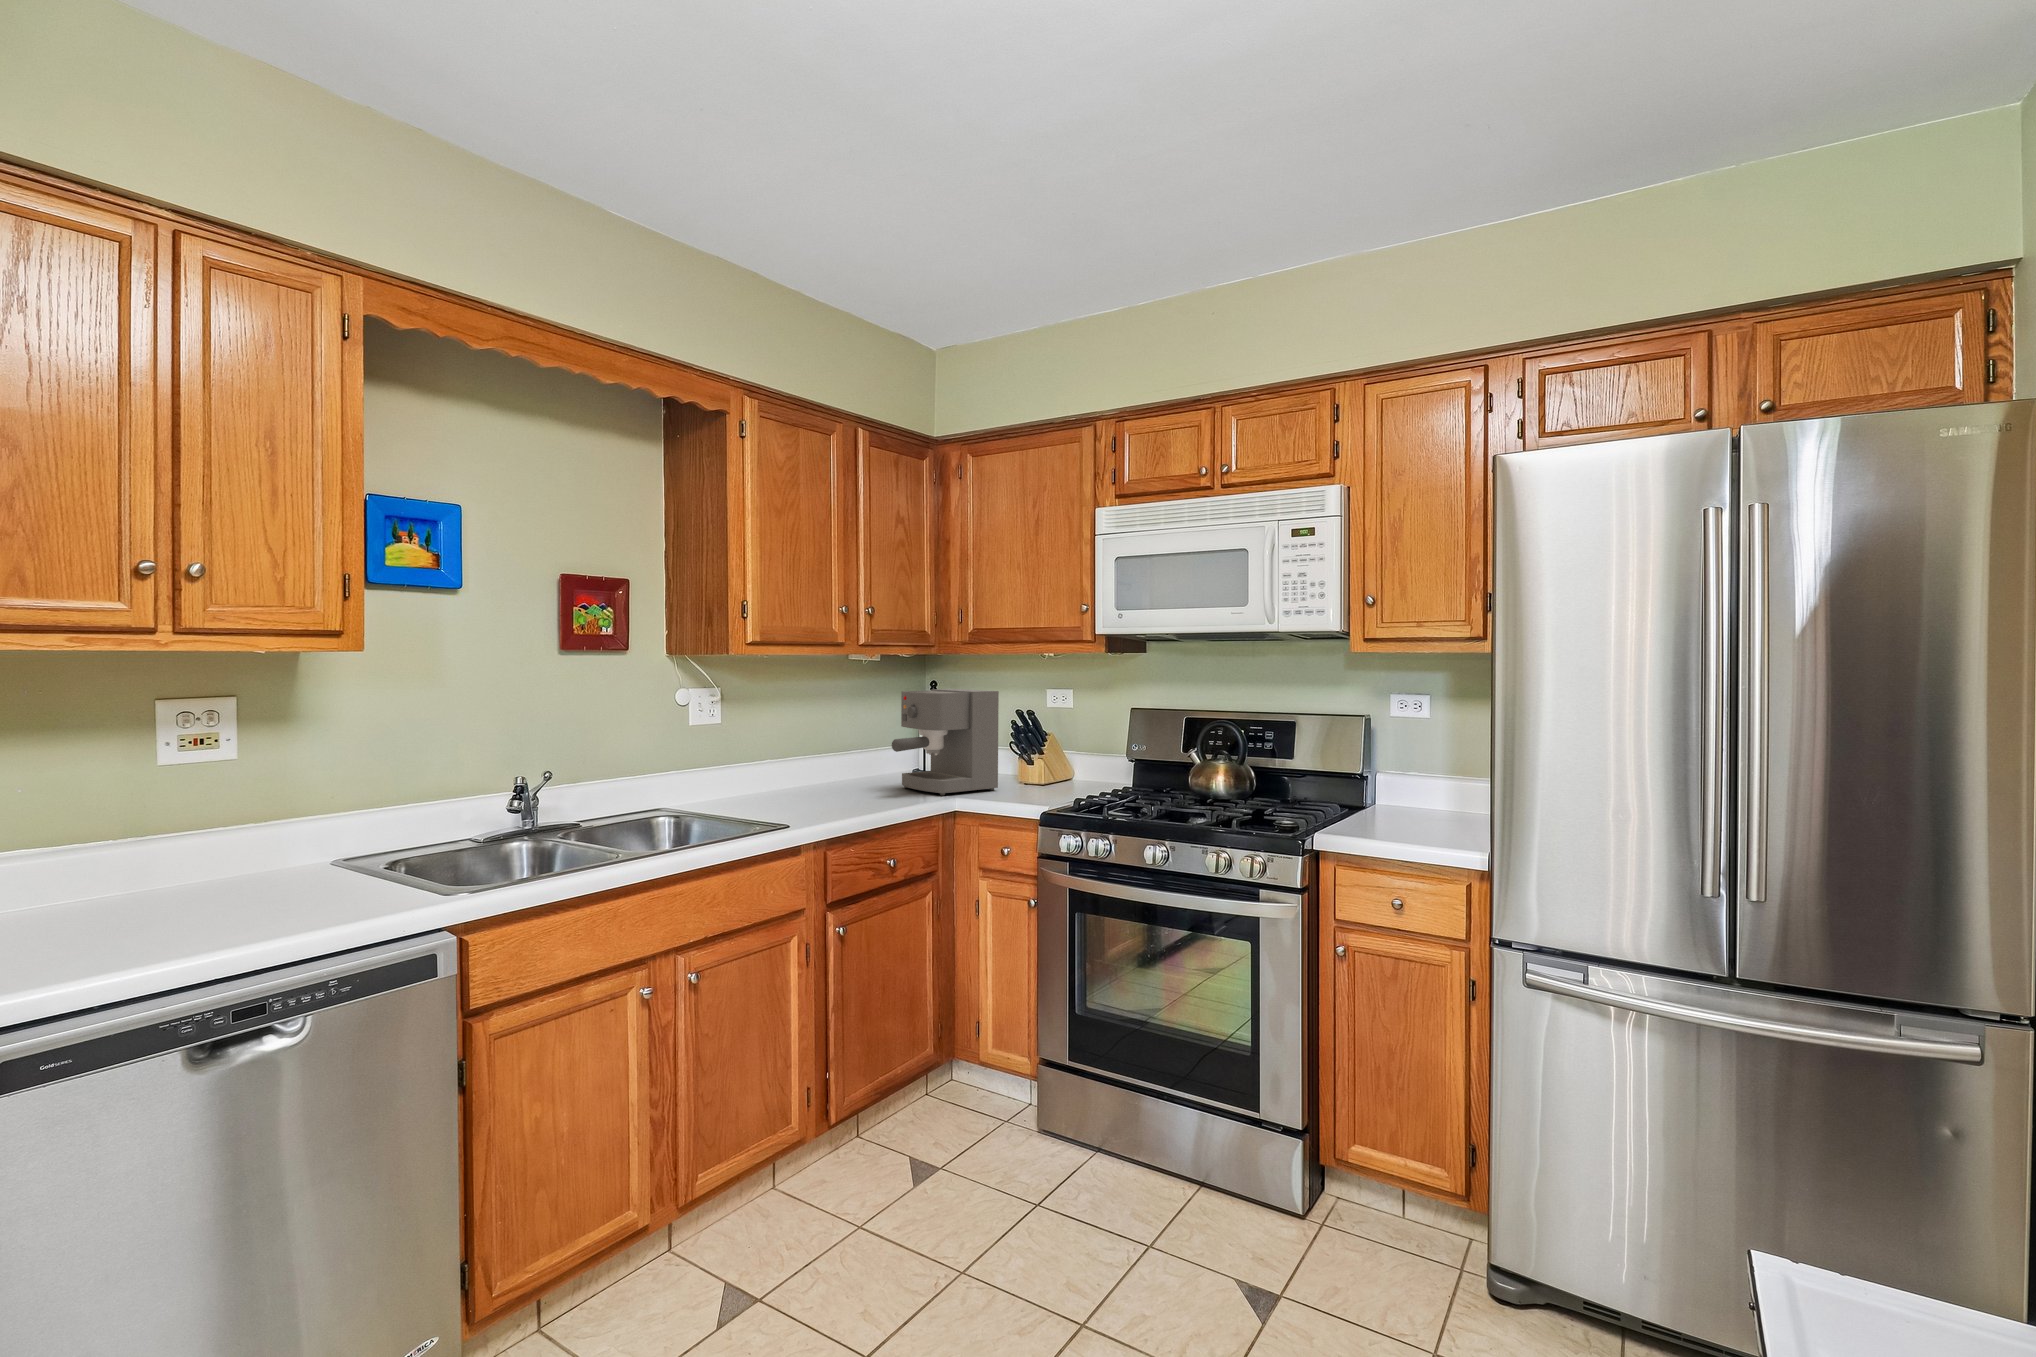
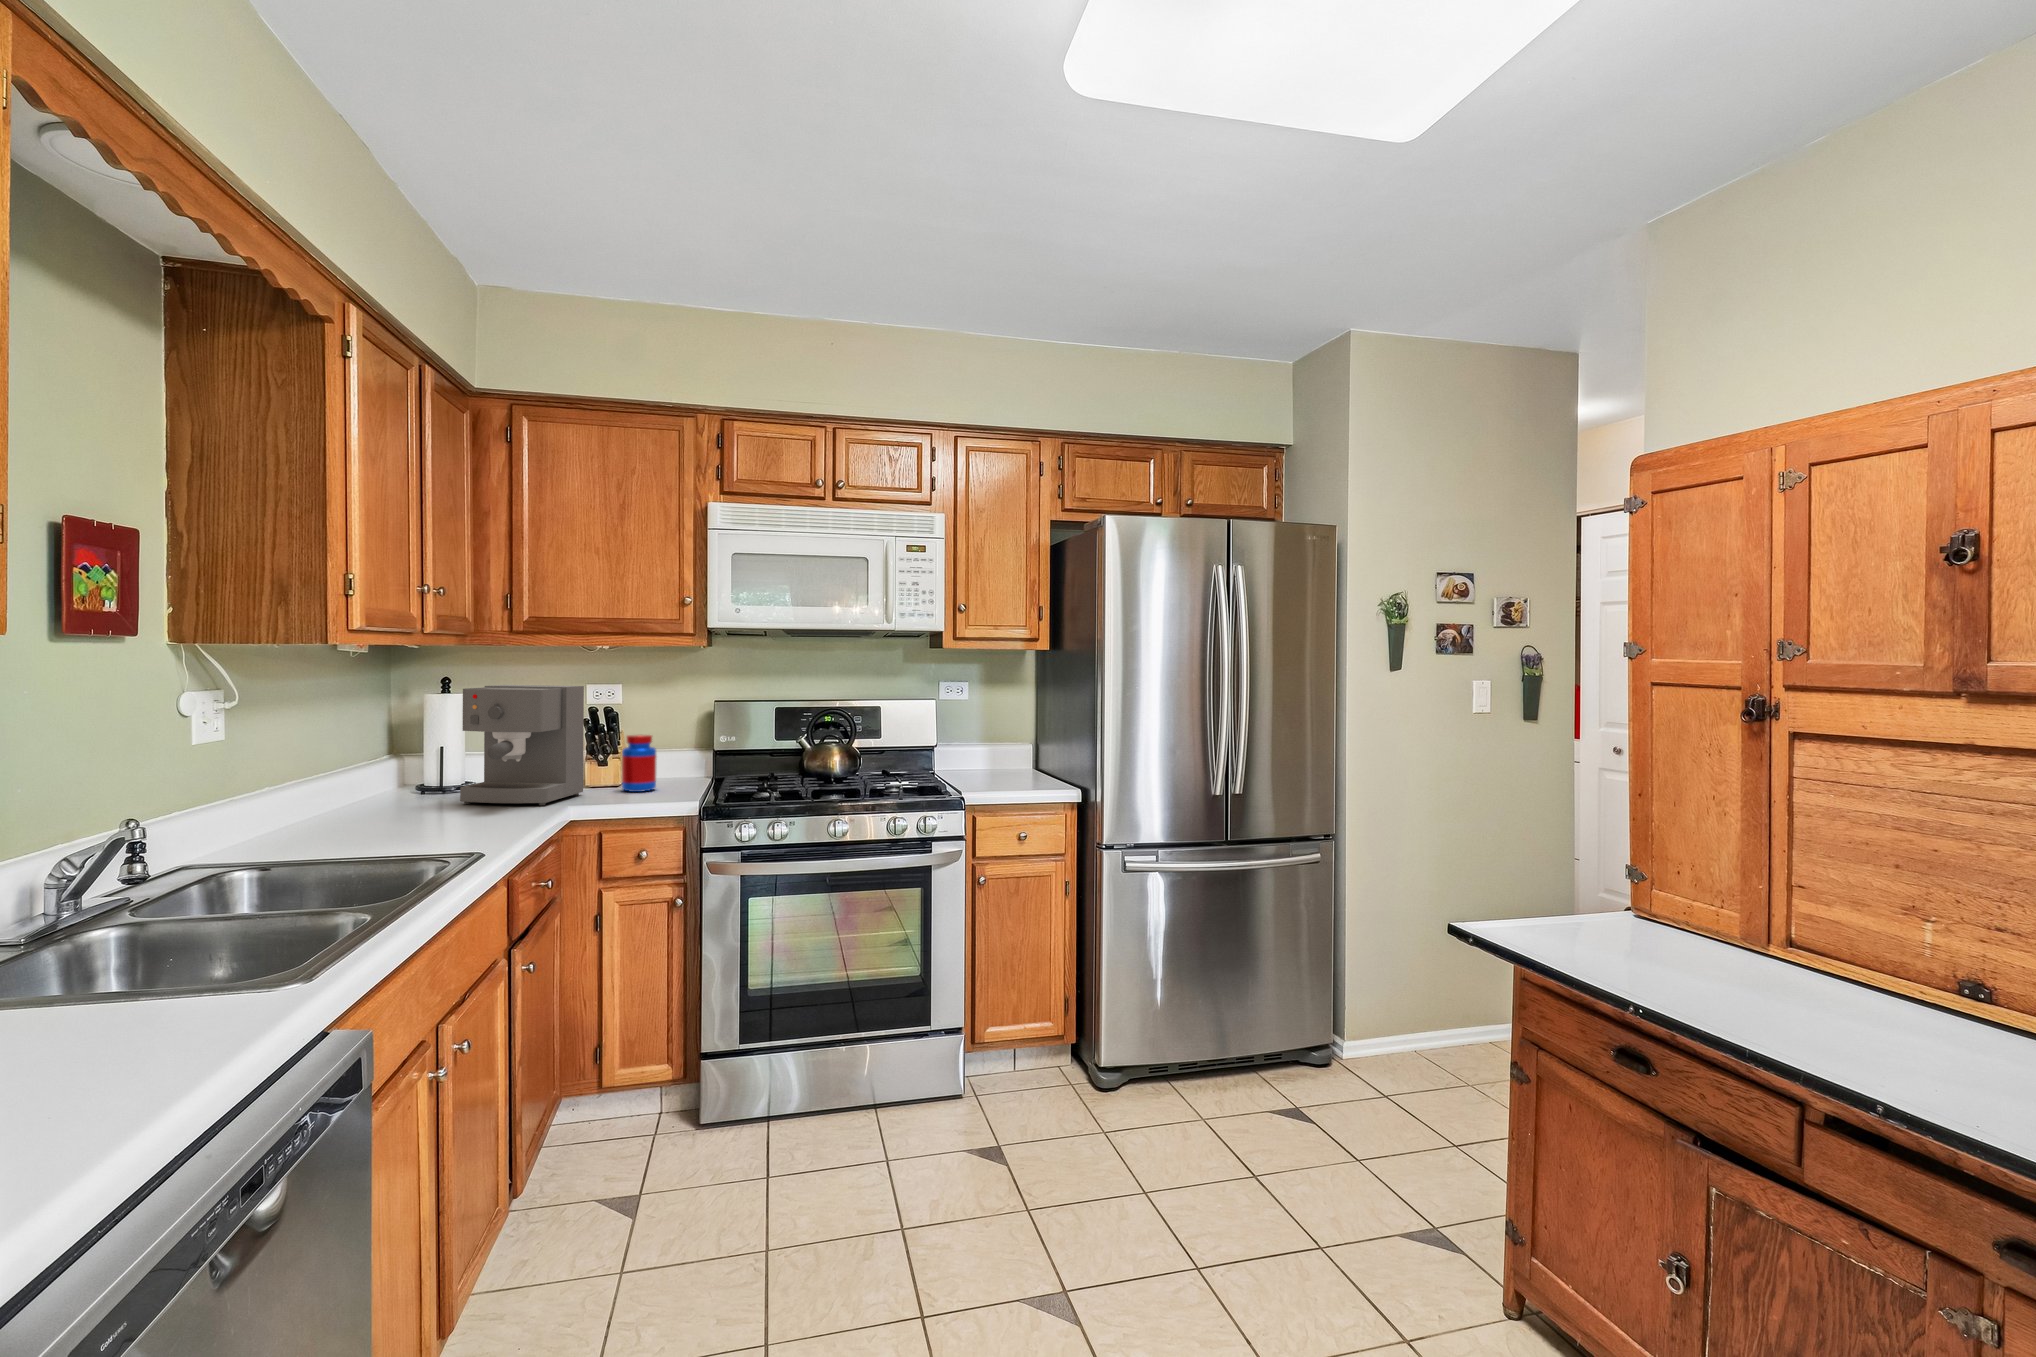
jar: none [1033,739,1064,793] -> present [622,735,657,792]

